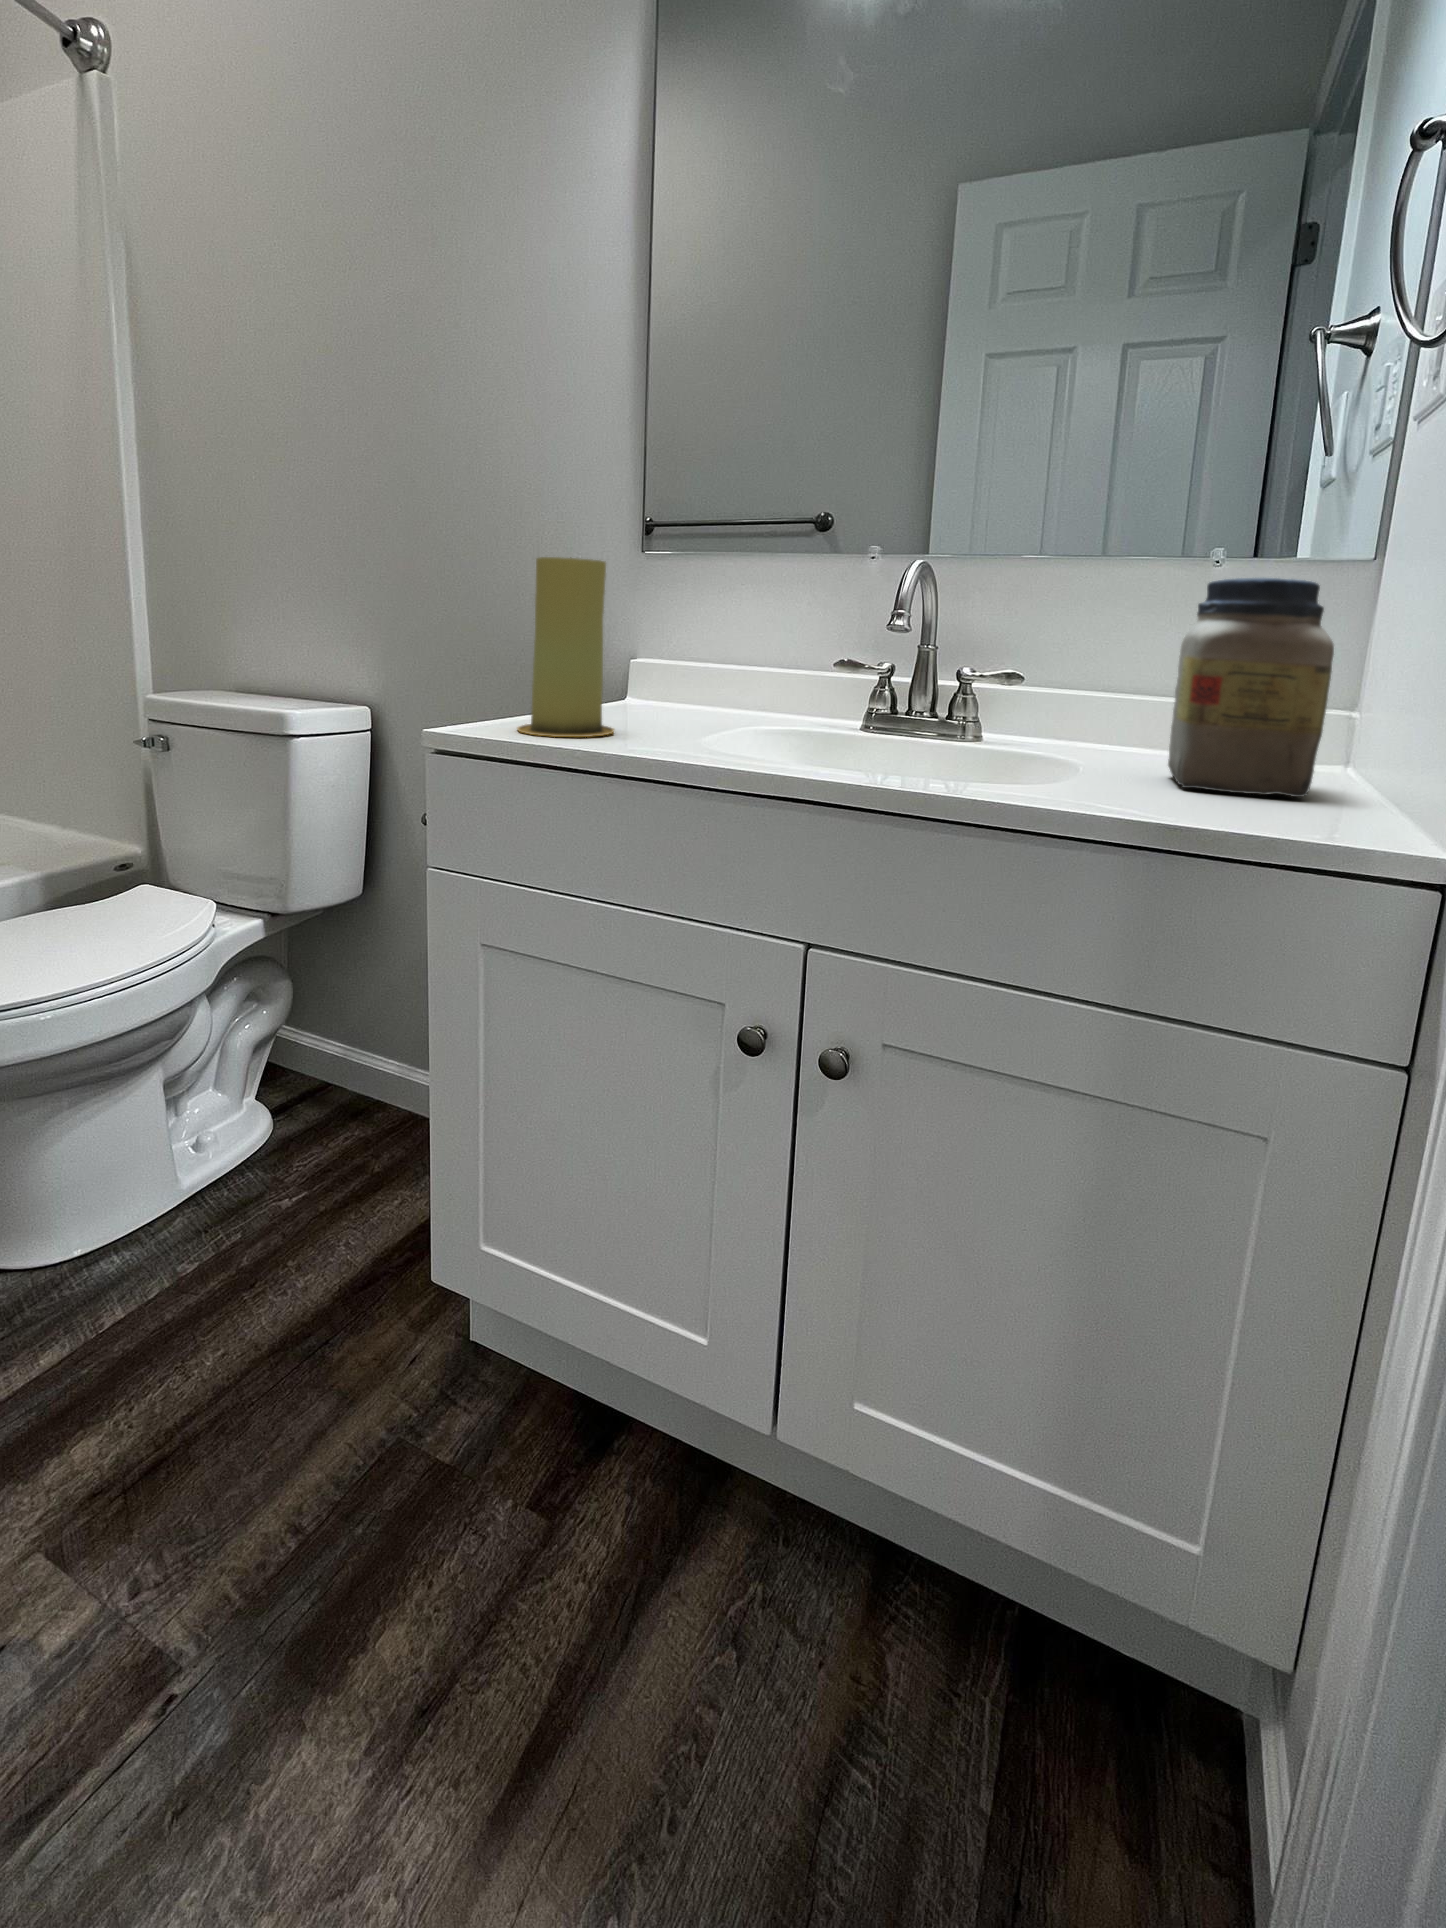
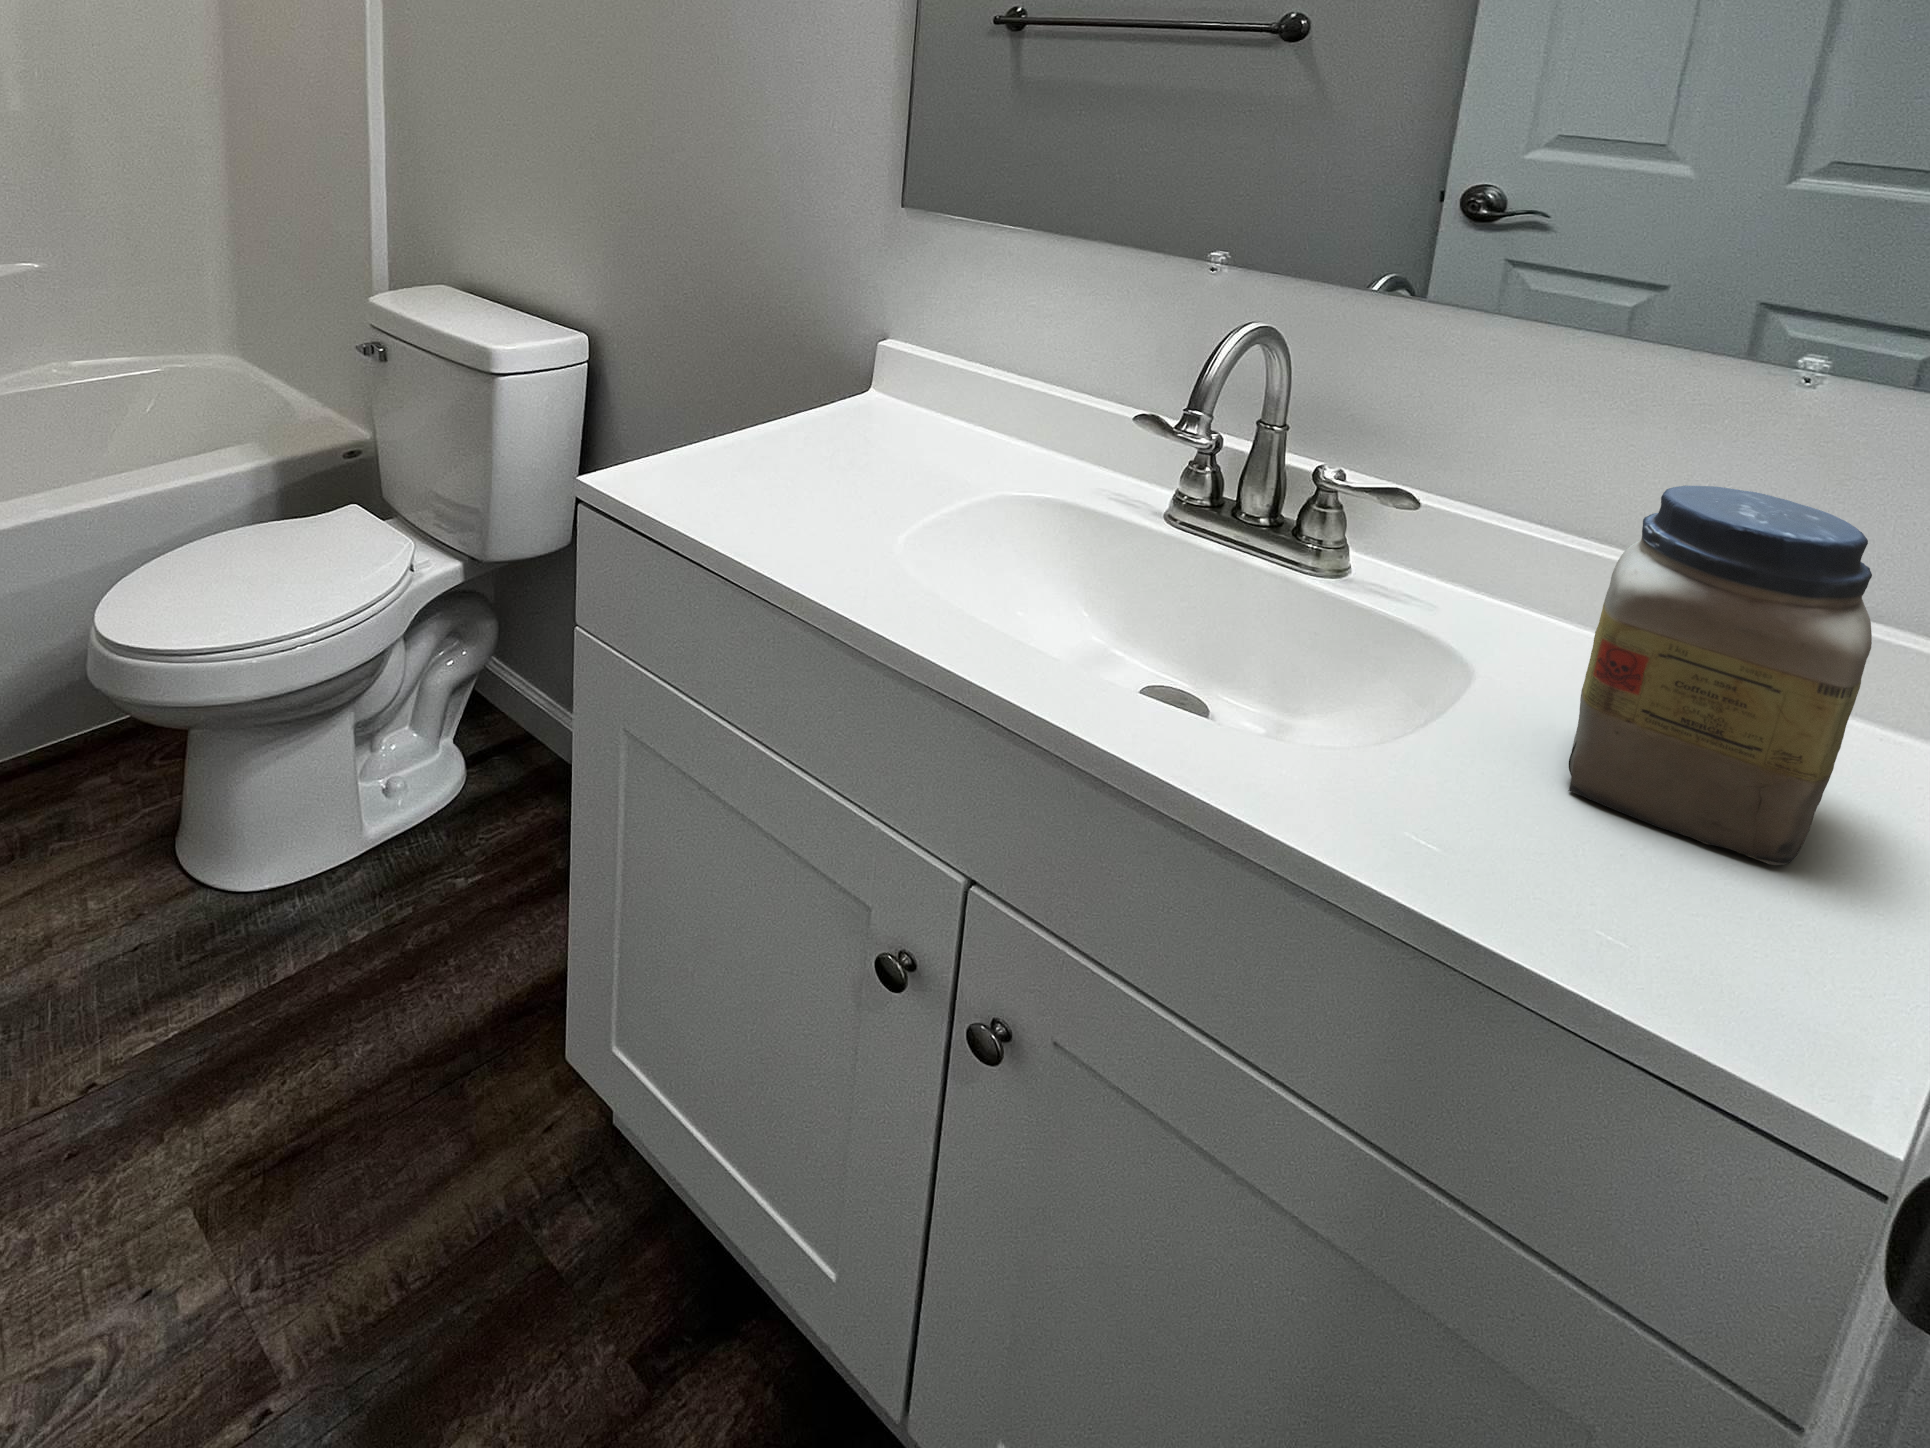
candle: present [517,557,614,737] -> none [693,282,810,508]

